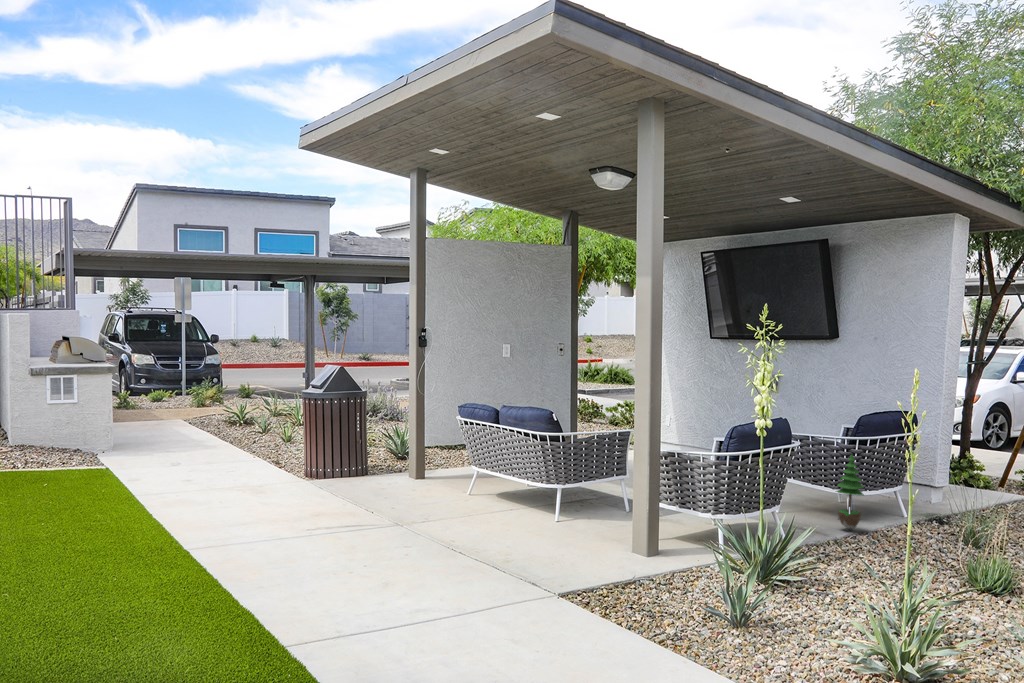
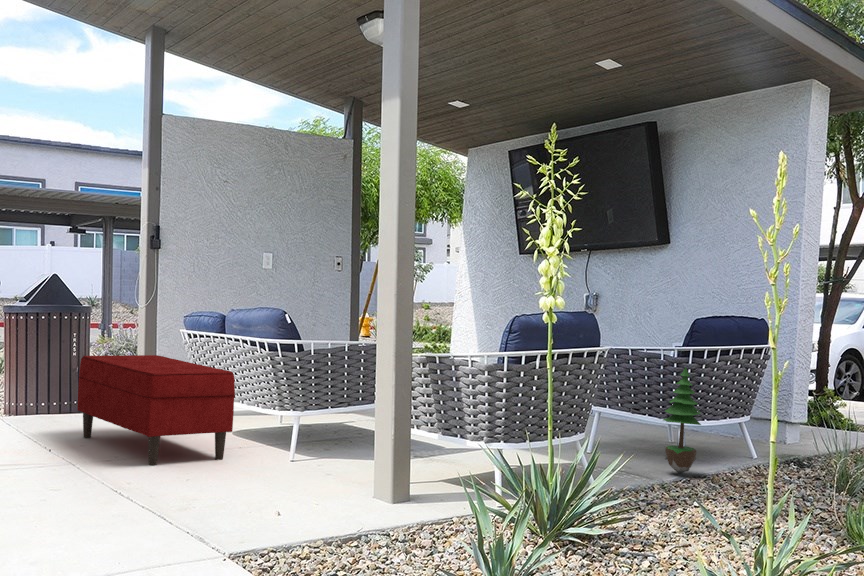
bench: none [423,444,534,525] -> present [77,355,235,465]

